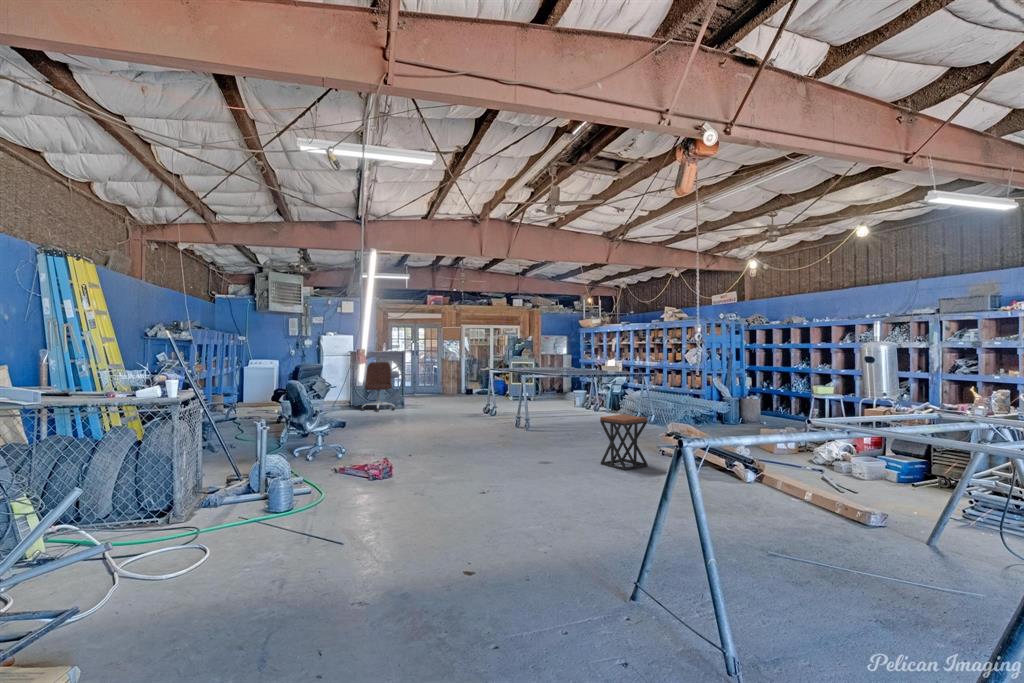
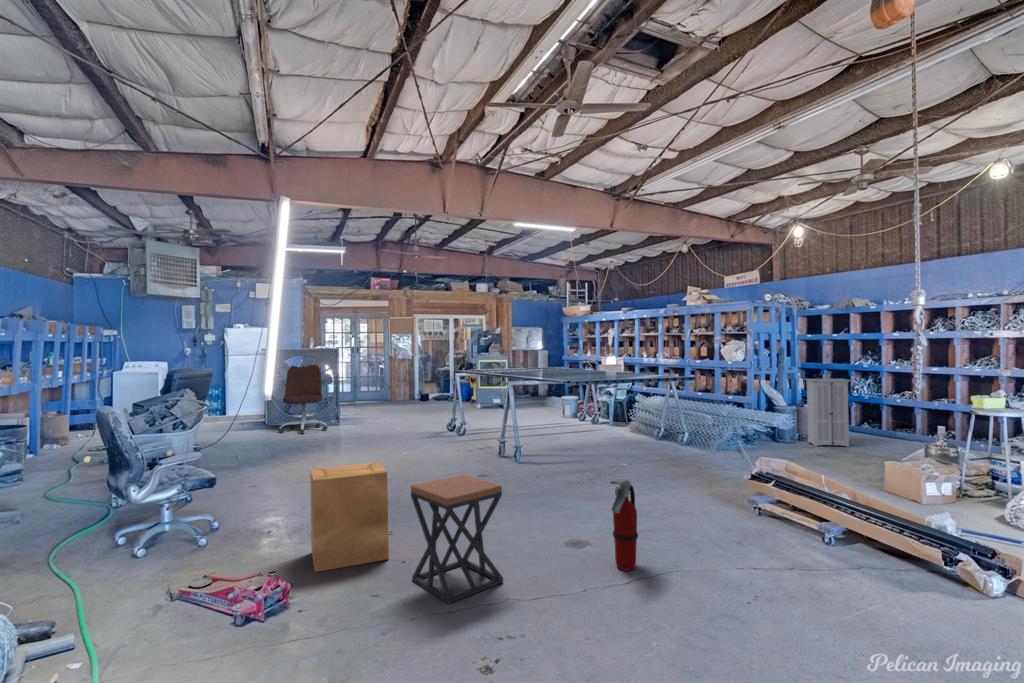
storage cabinet: none [744,376,775,428] -> present [805,378,850,447]
cardboard box: none [393,413,435,467] -> present [310,462,389,572]
stool: present [600,415,648,470] -> present [411,475,503,603]
fire extinguisher: none [553,422,571,472] -> present [610,479,638,571]

